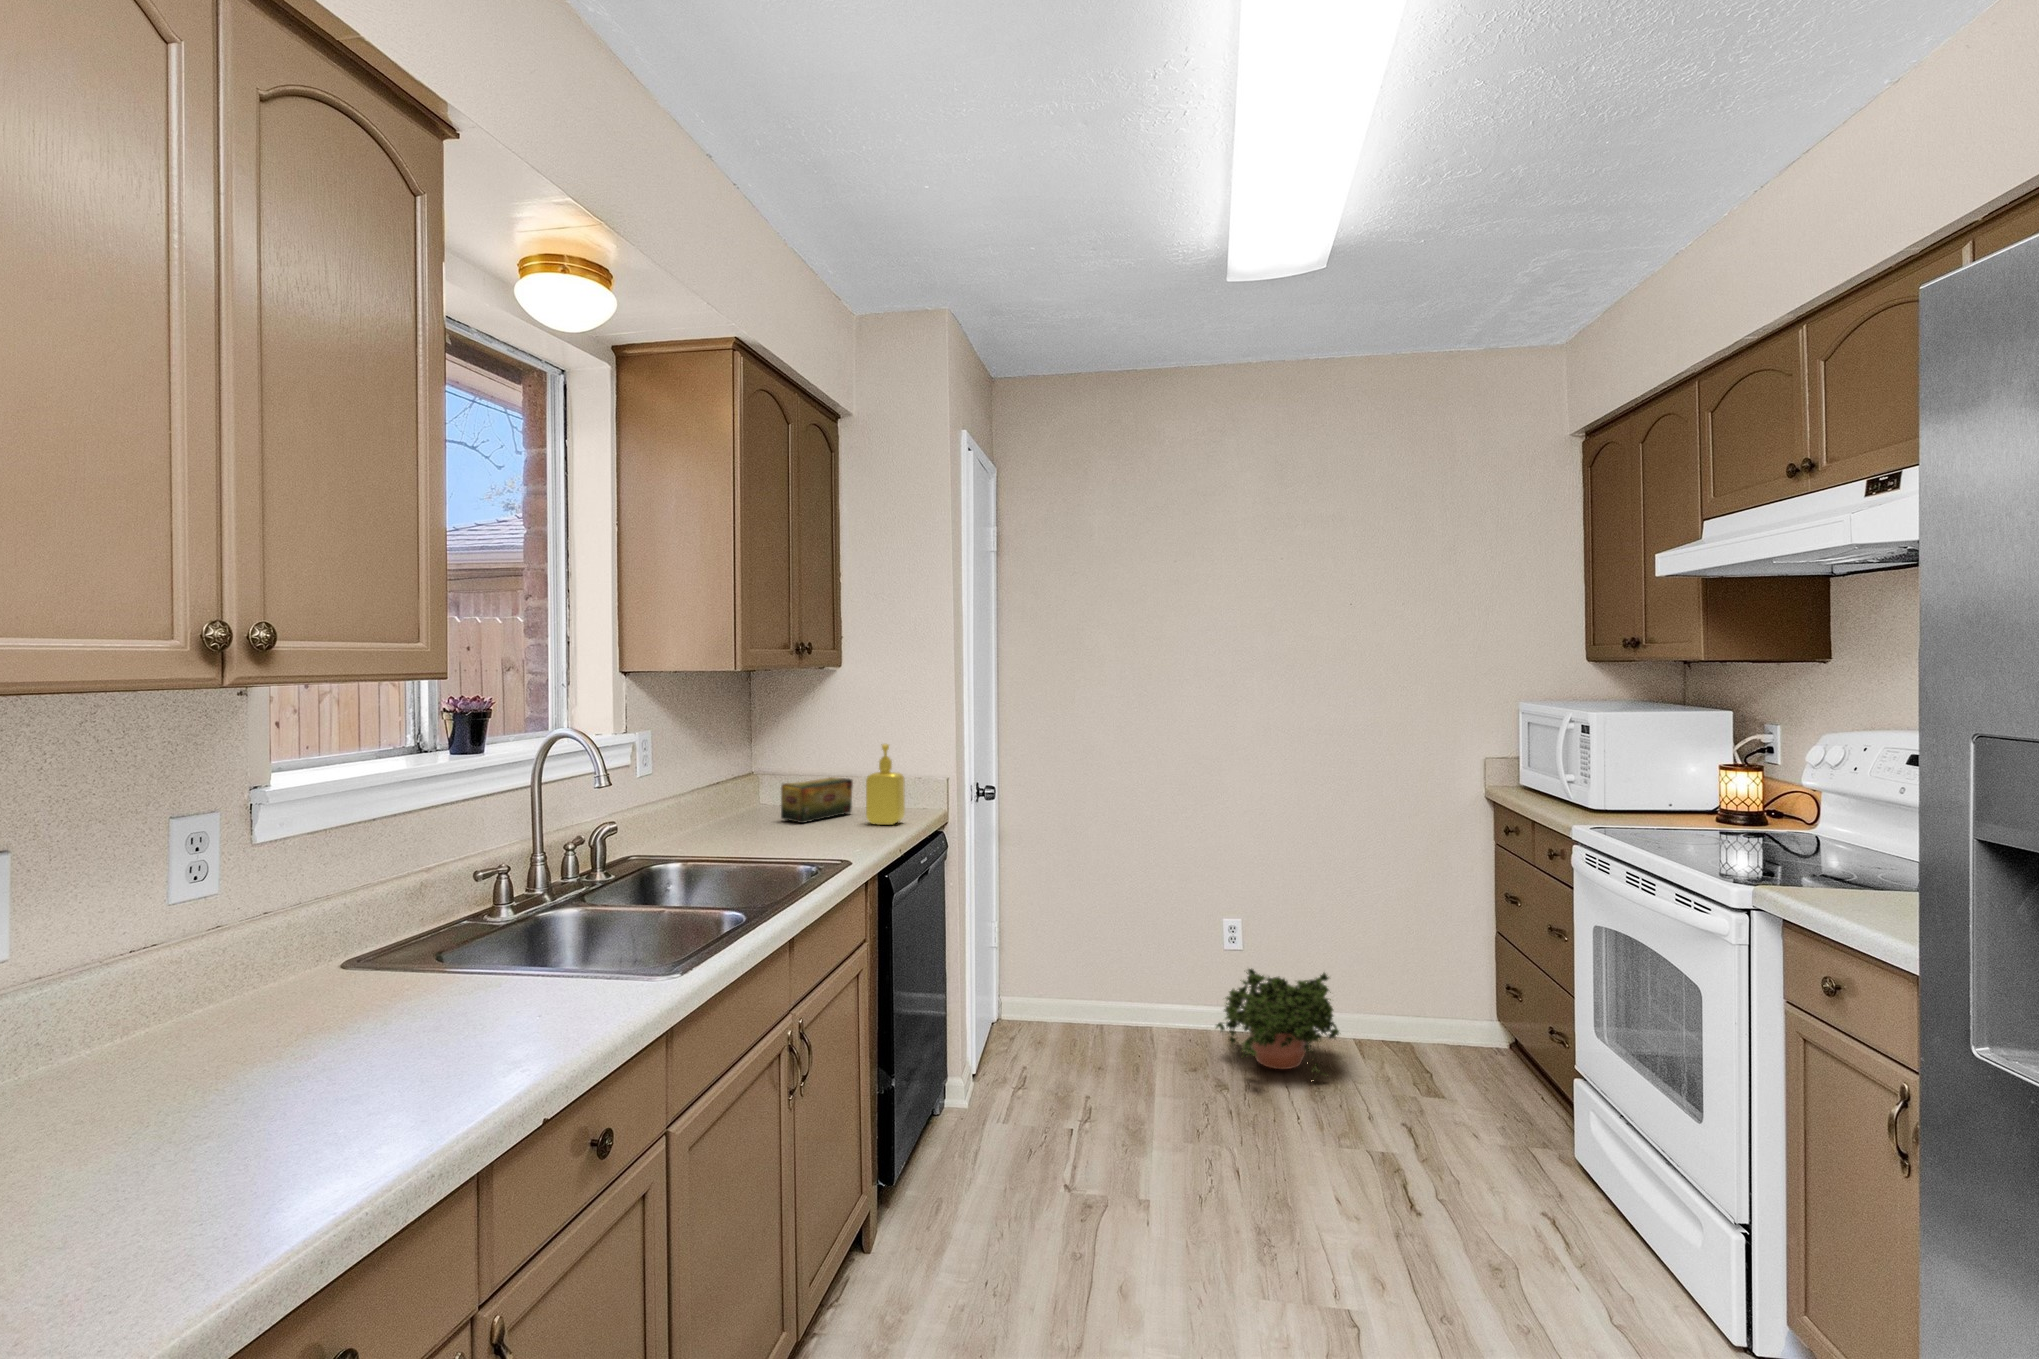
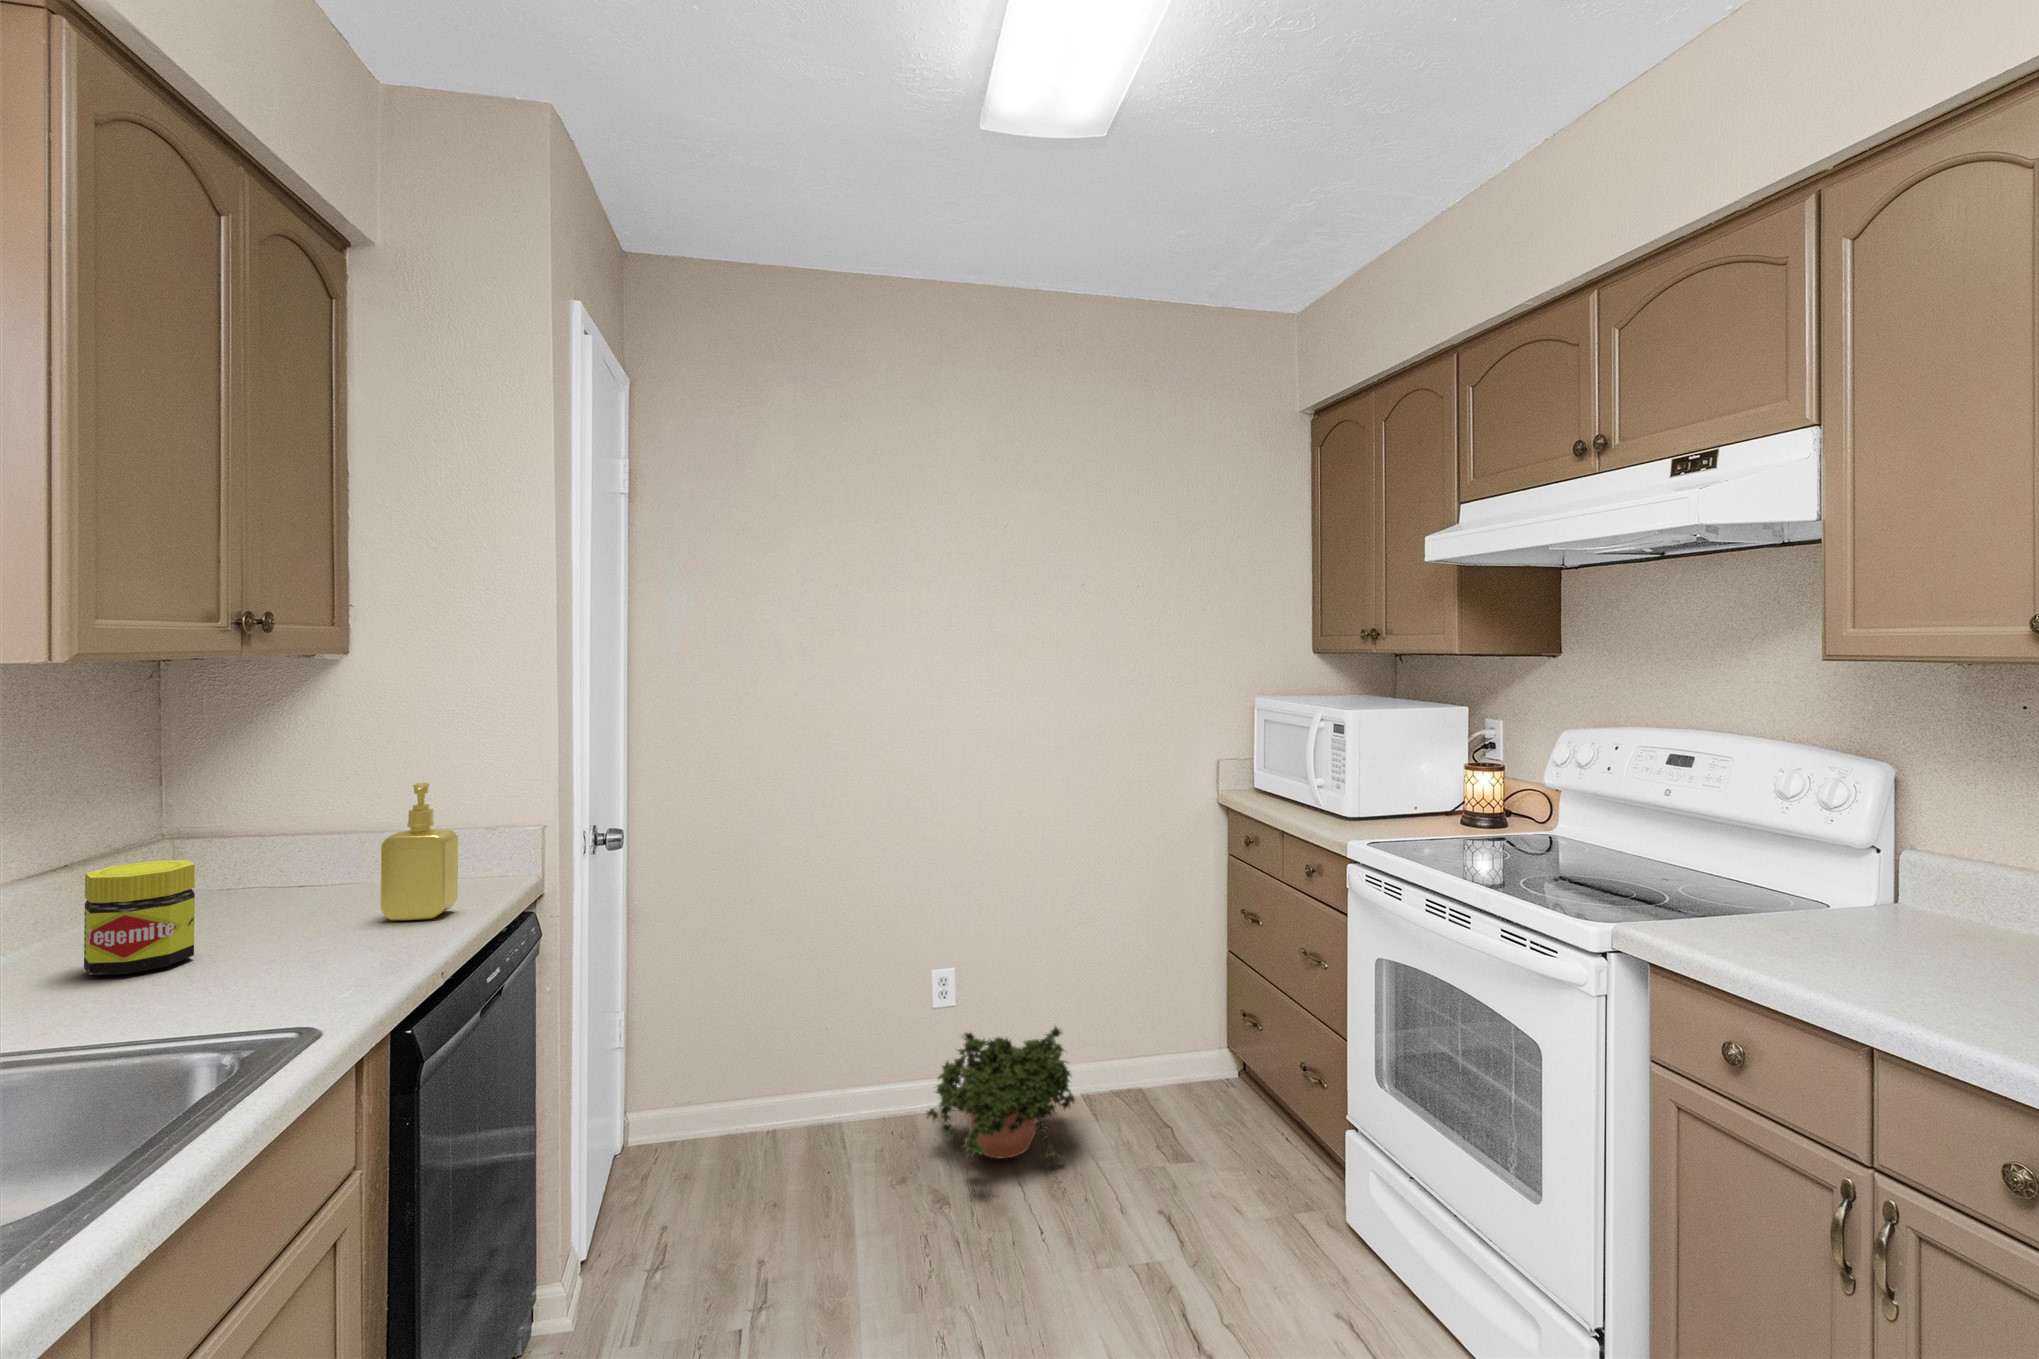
tea box: present [781,777,853,823] -> none [201,839,361,930]
jar: none [740,779,785,836] -> present [84,860,195,975]

